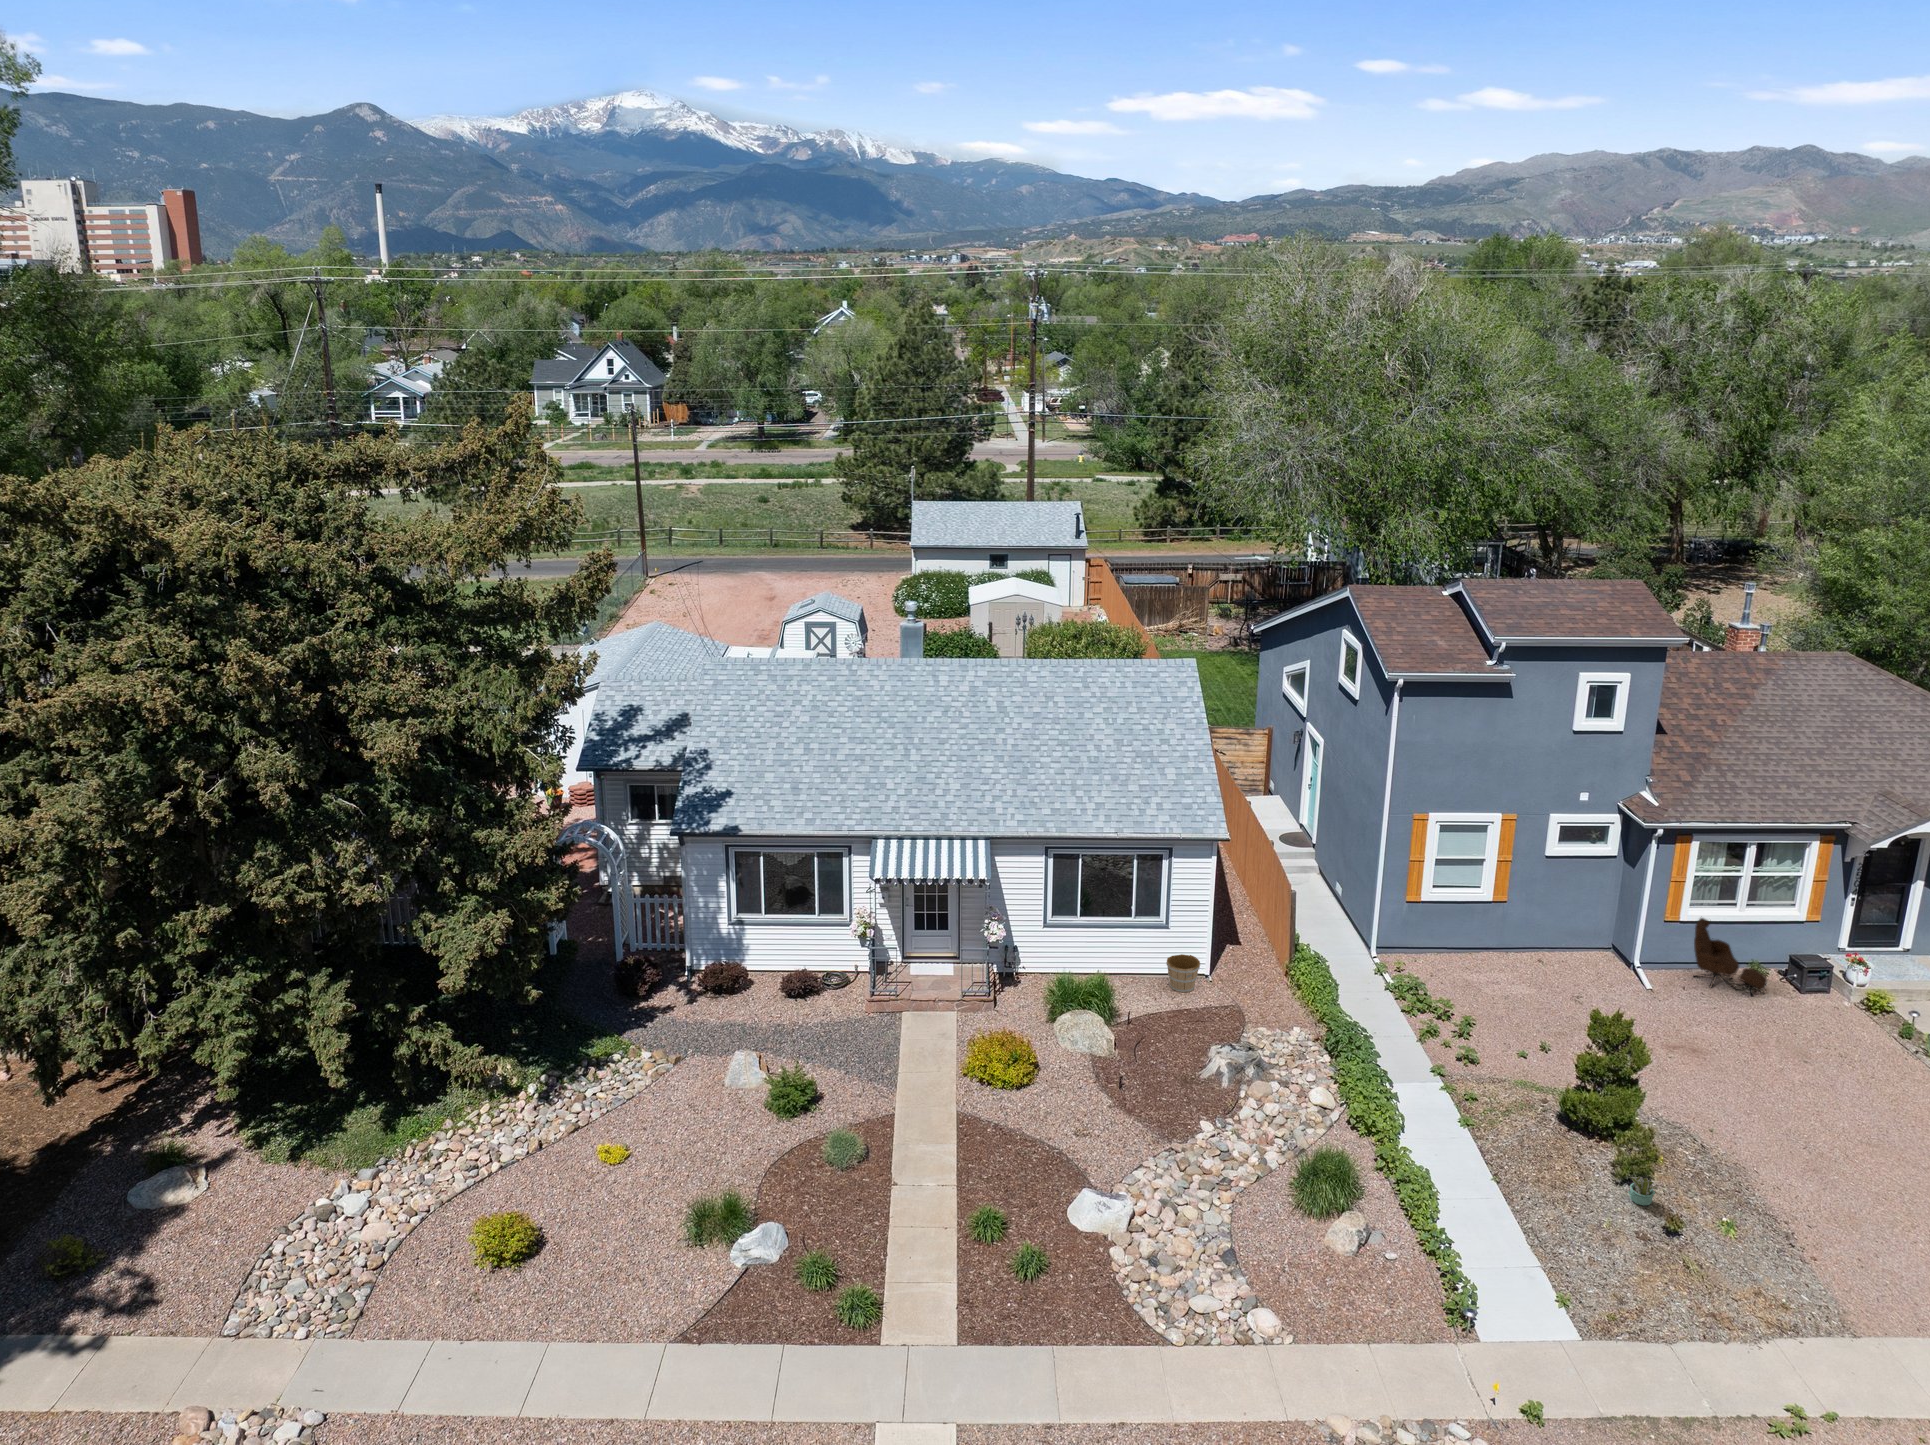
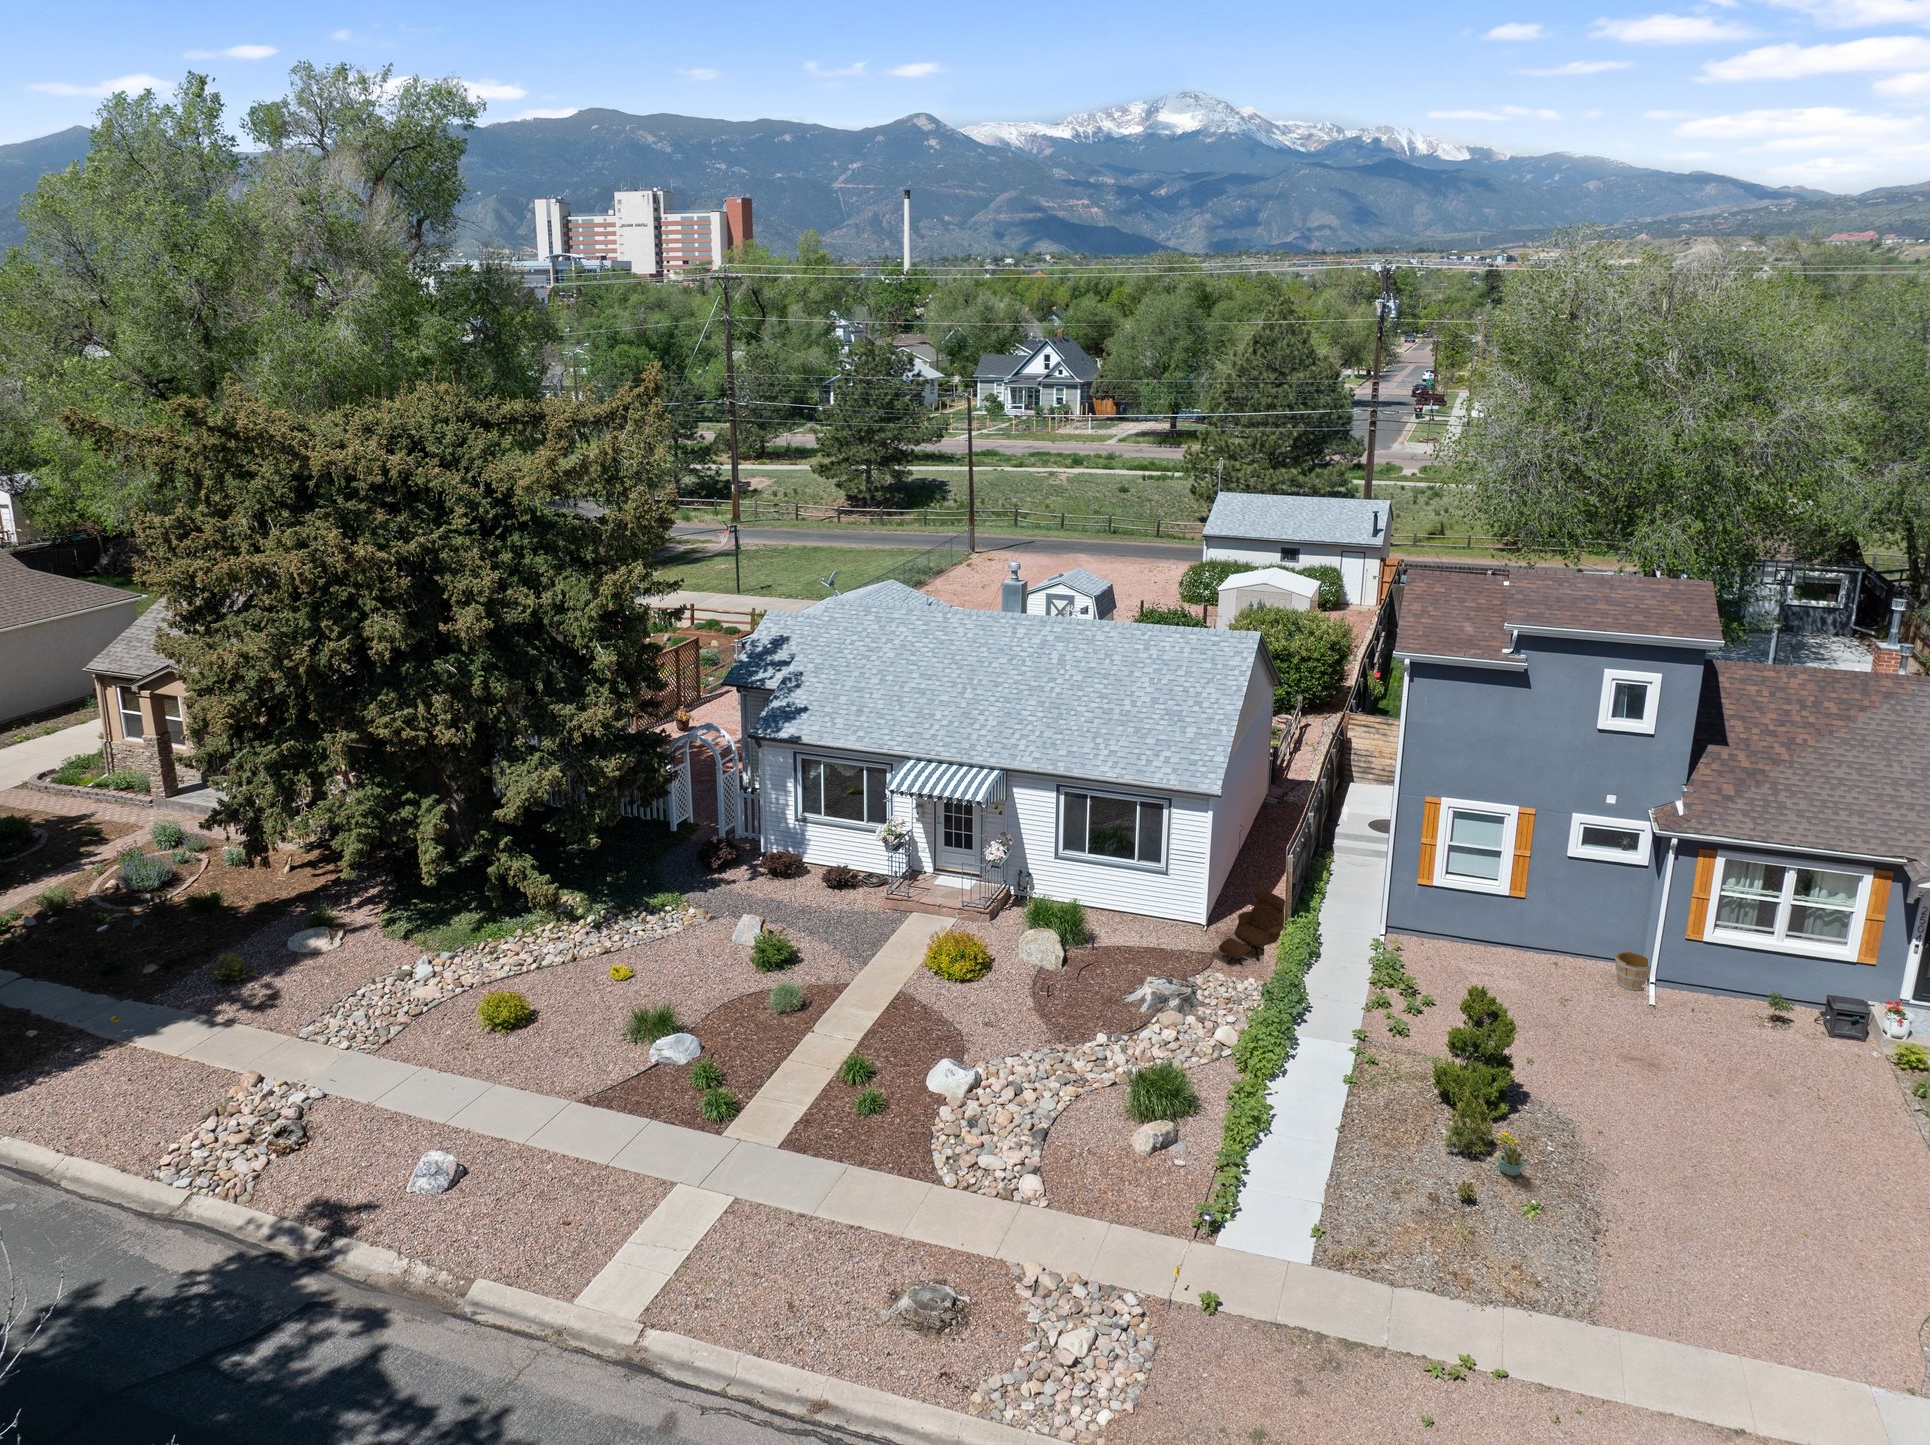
lounge chair: present [1694,918,1767,994] -> present [1219,890,1285,966]
wooden bucket: present [1166,954,1200,993] -> present [1615,951,1651,991]

